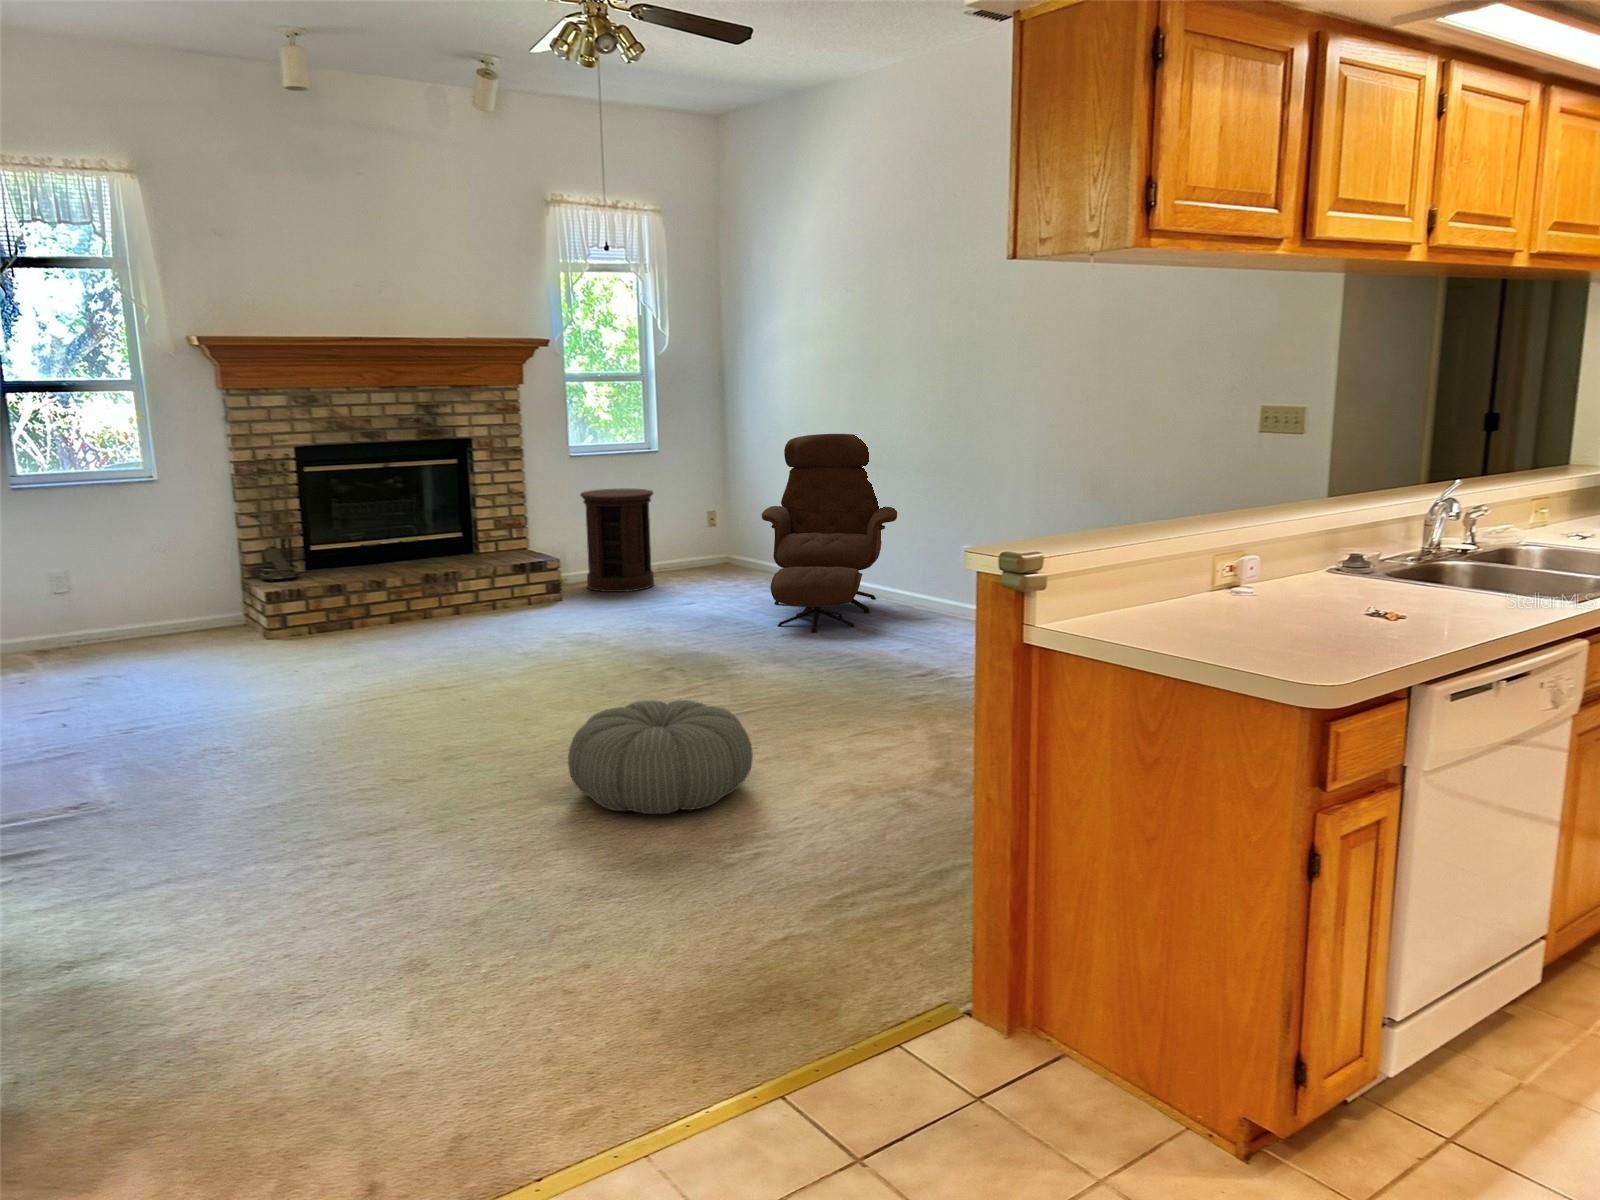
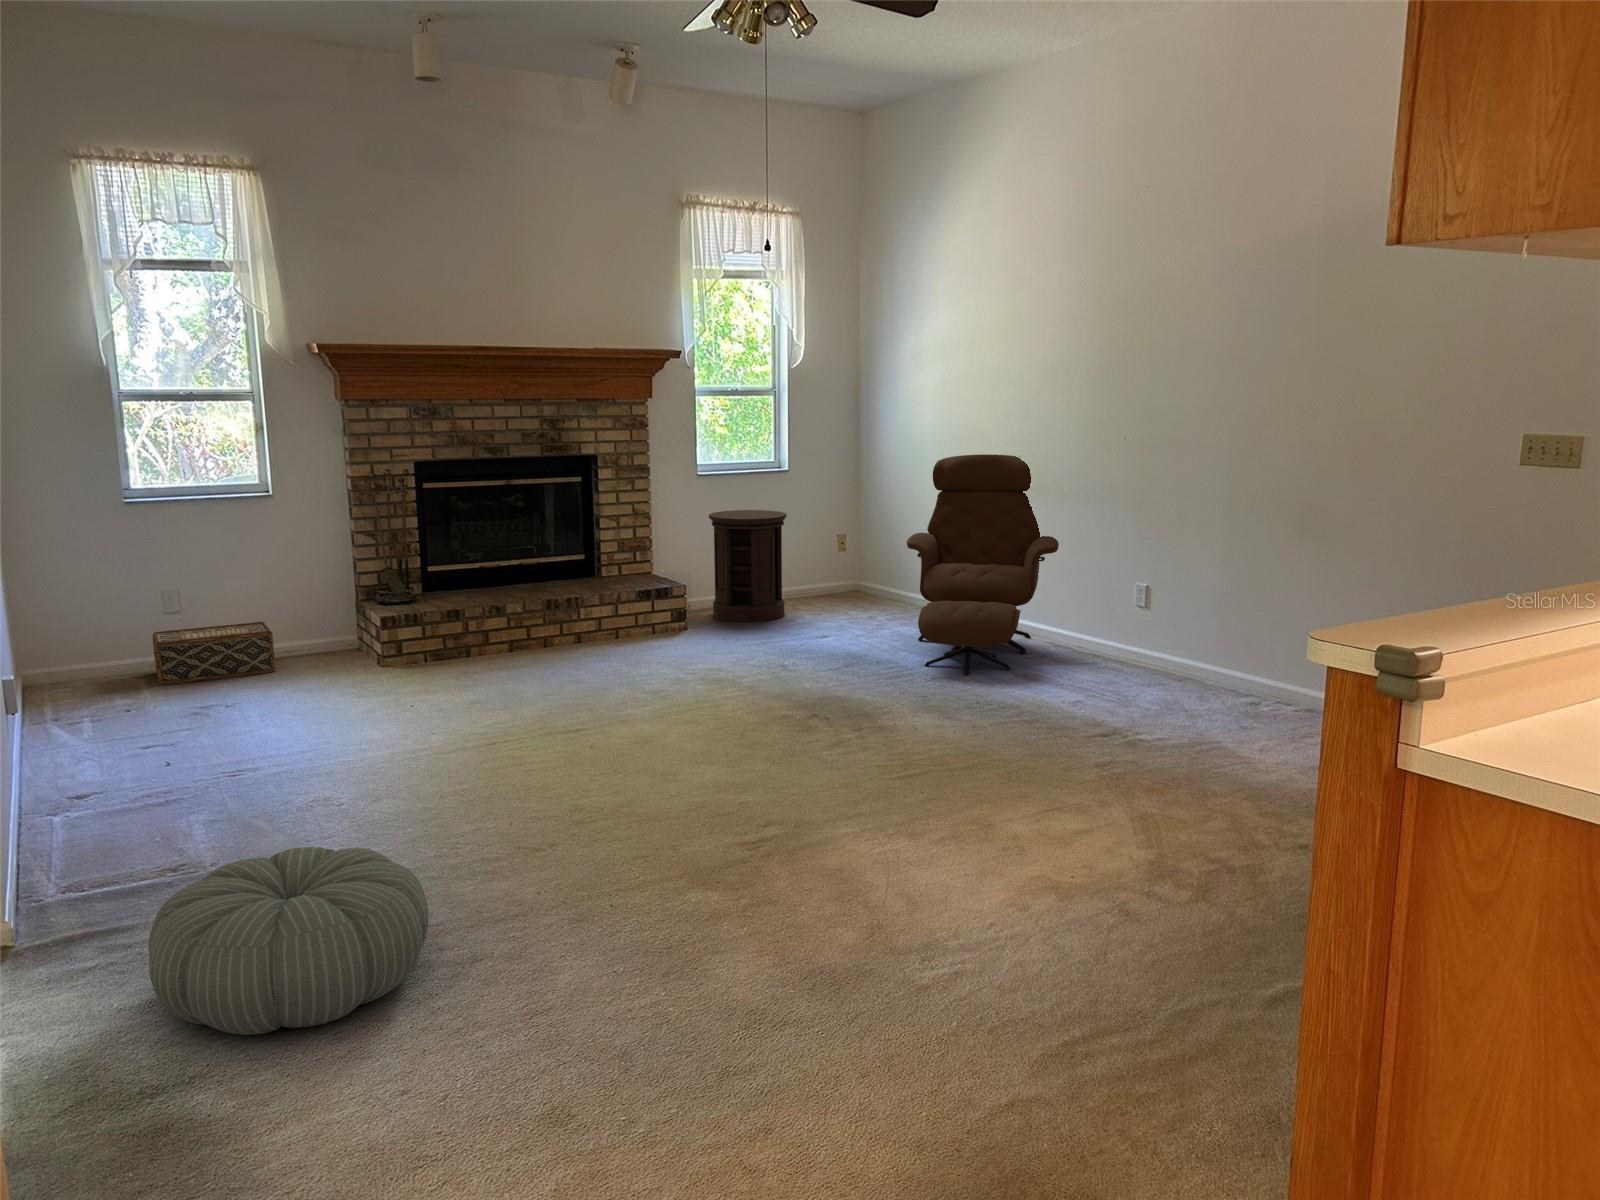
woven basket: none [40,602,164,664] -> present [153,622,276,685]
pouf: present [568,700,753,814] -> present [149,847,429,1035]

